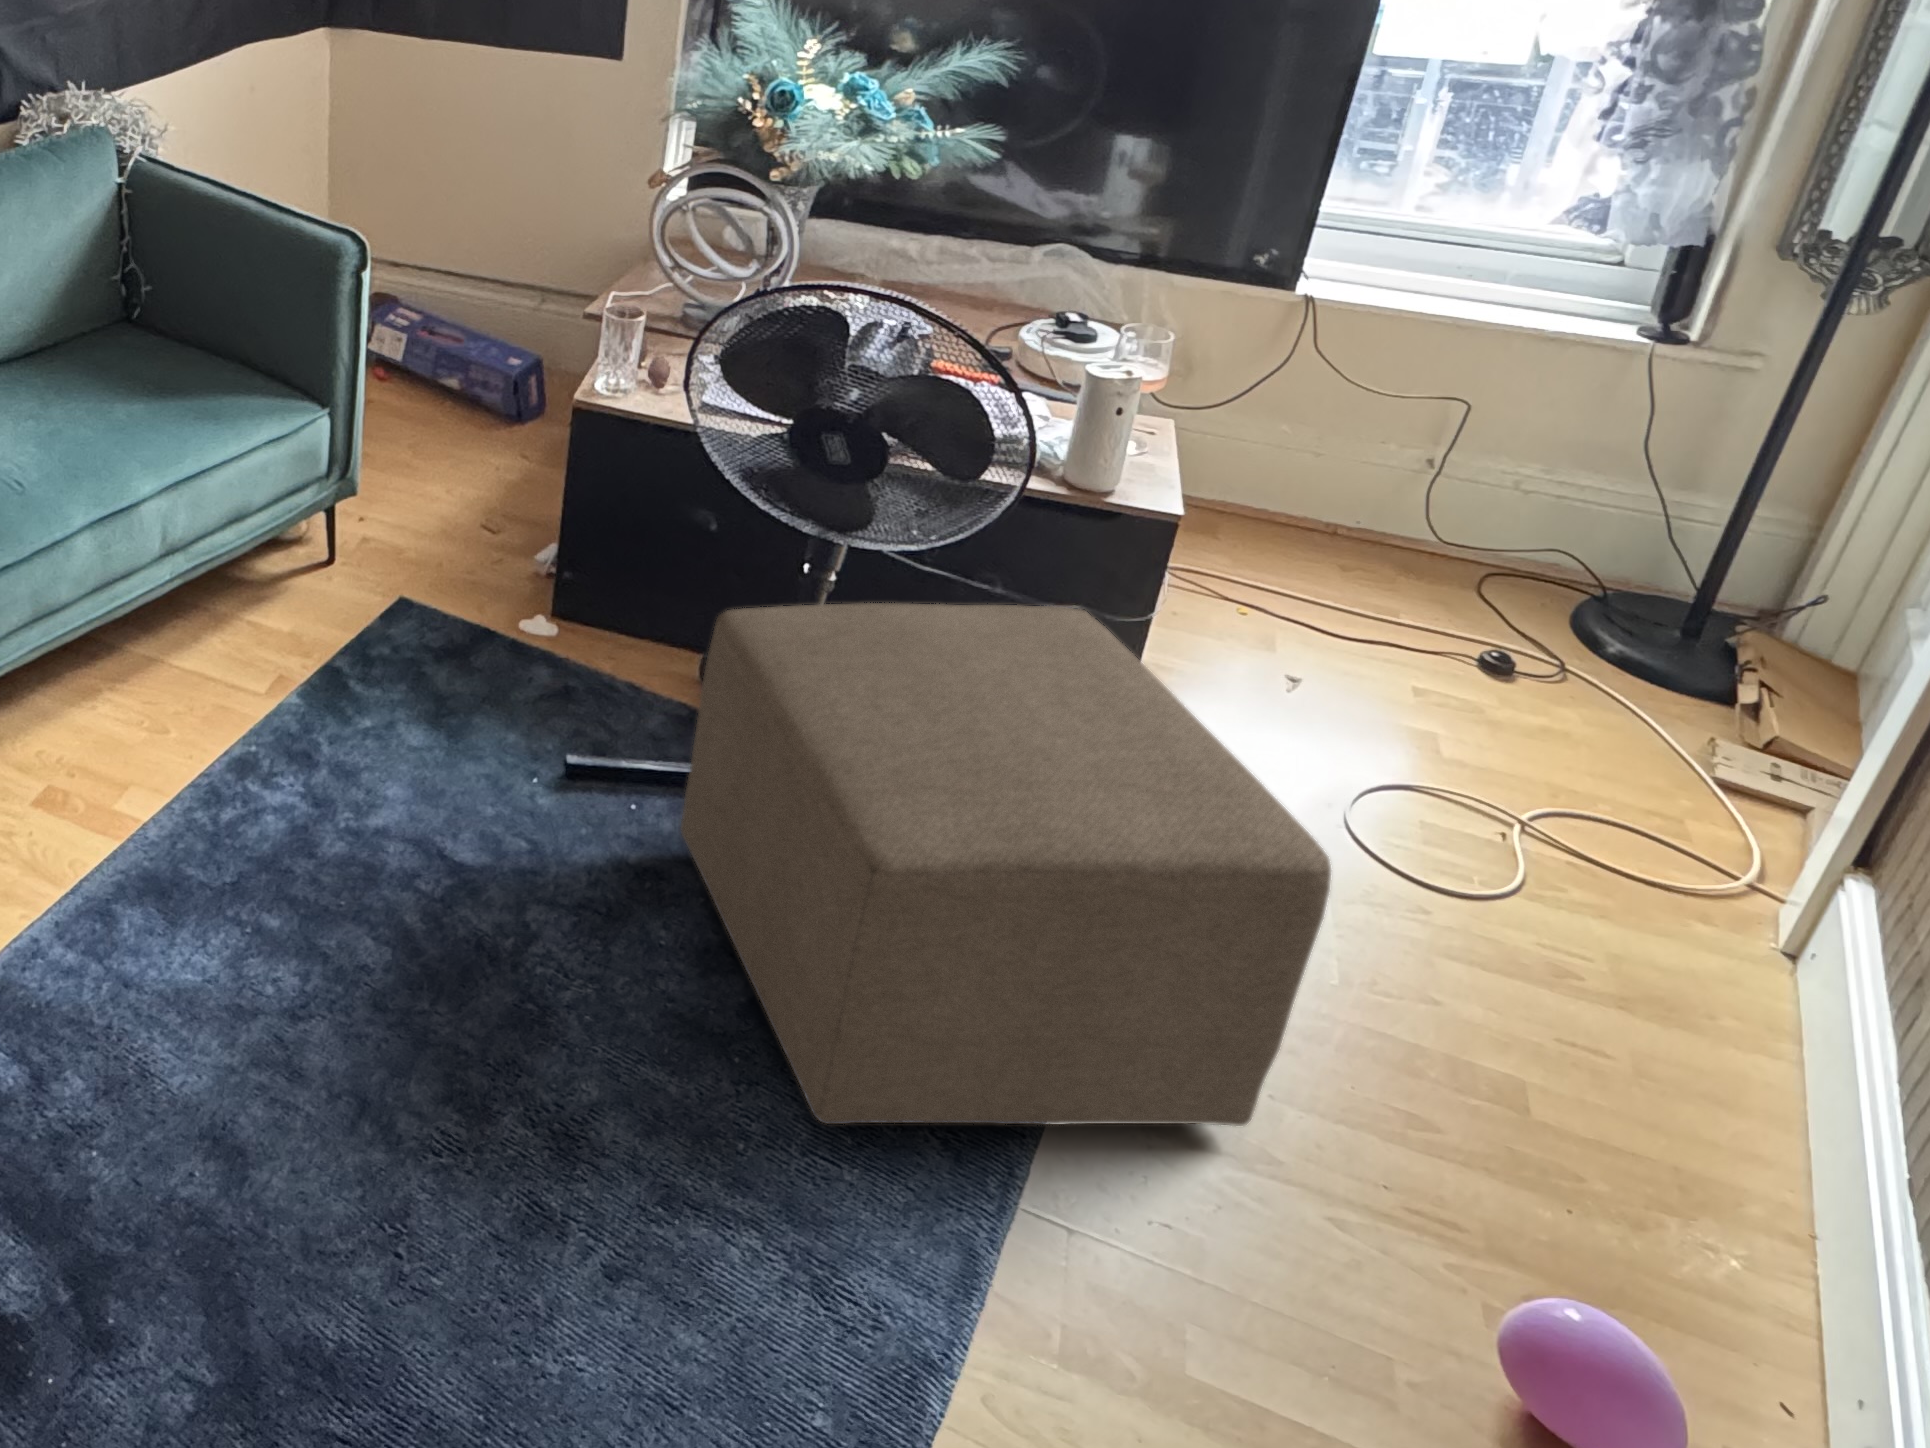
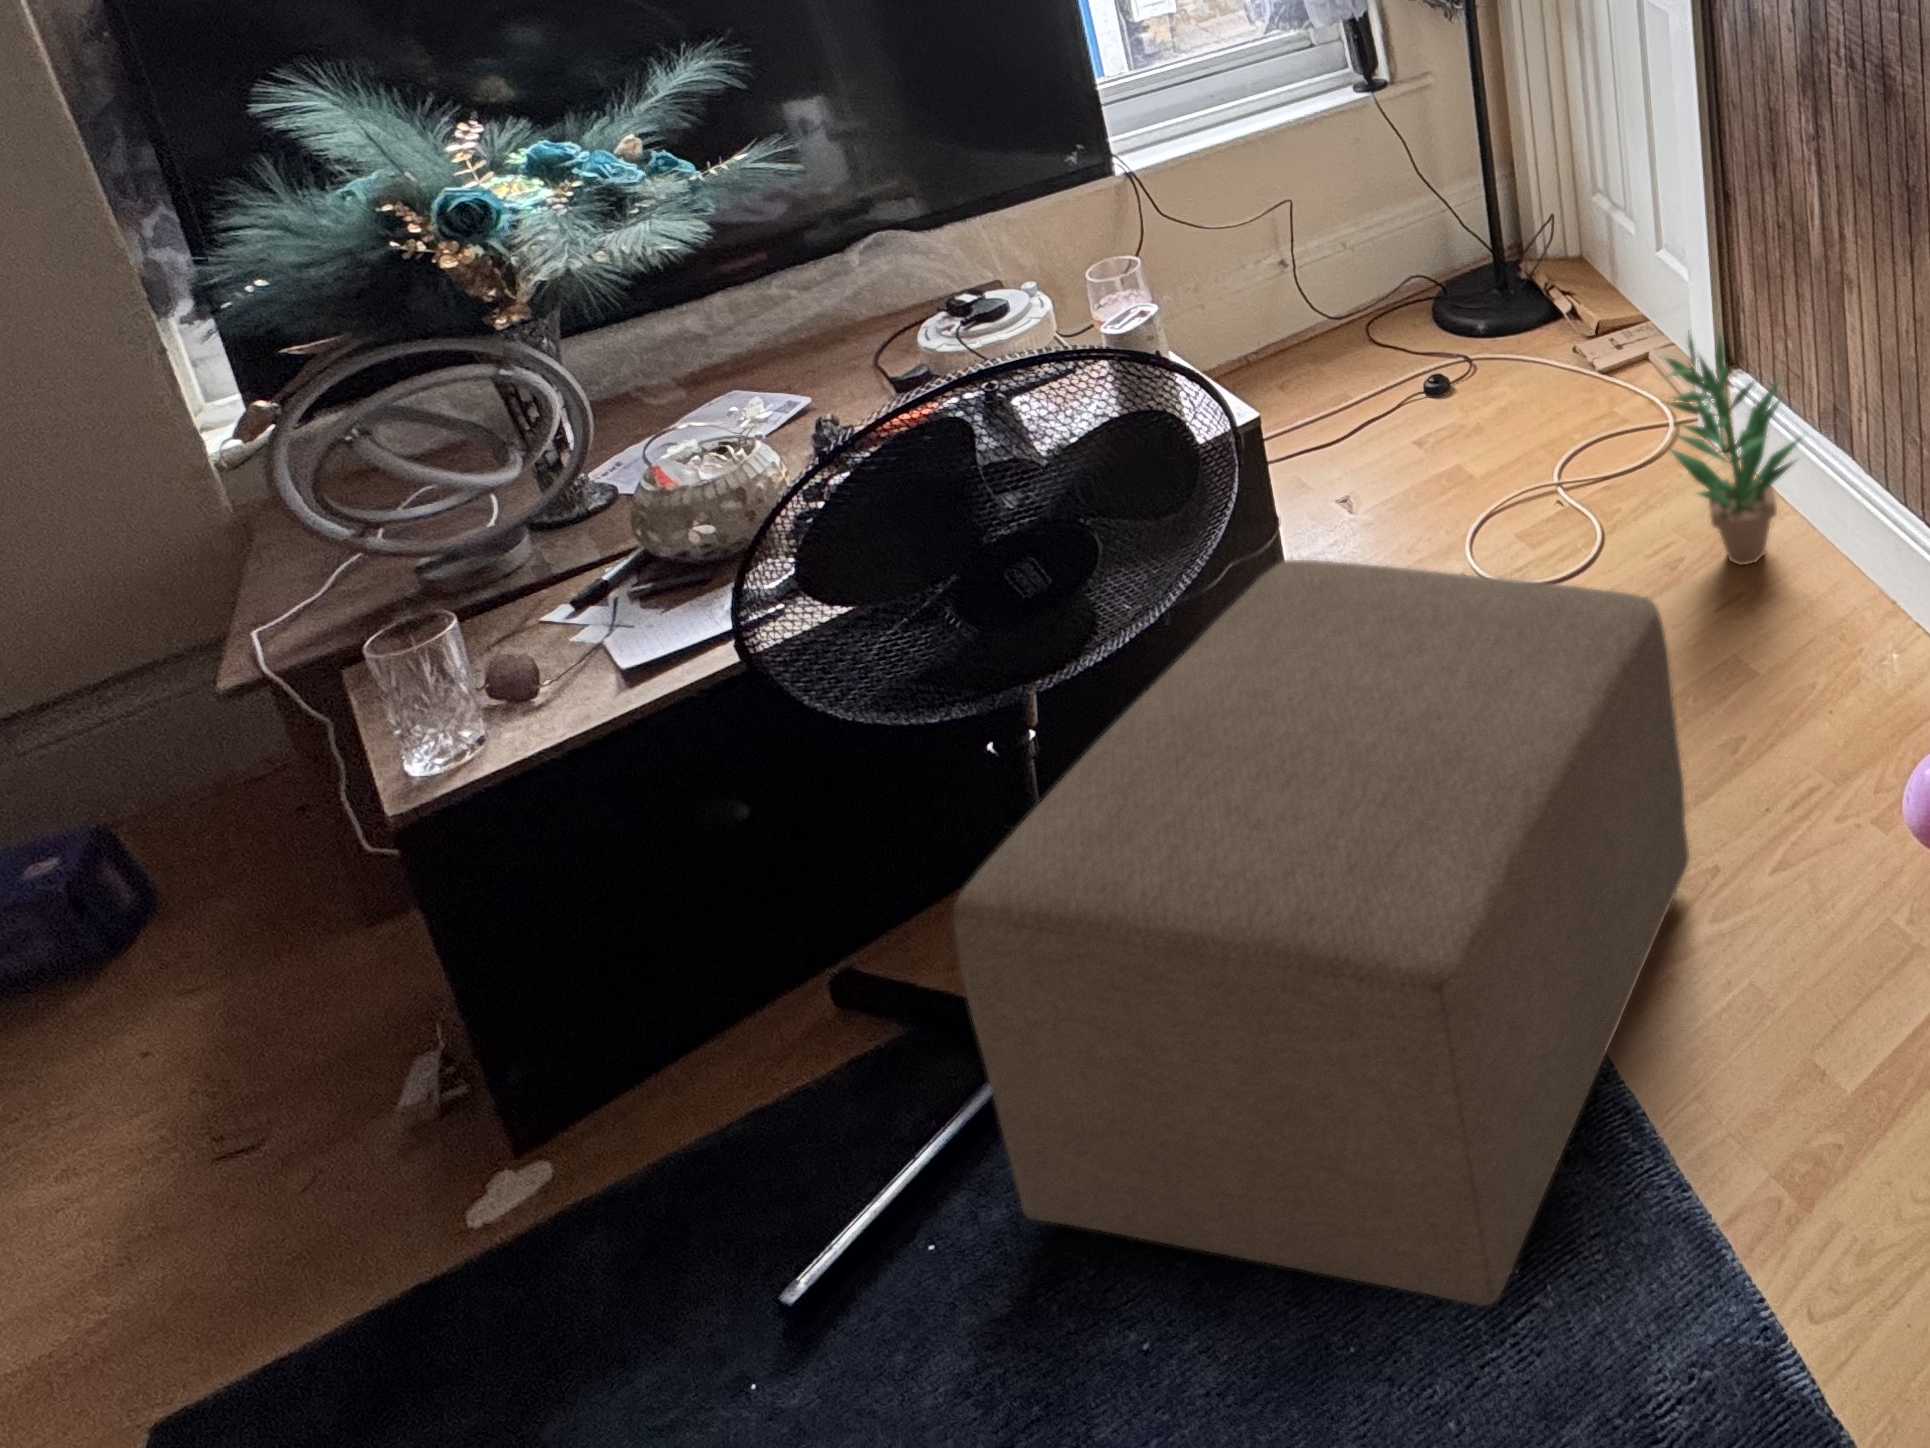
potted plant: none [1606,751,1874,1067] -> present [1661,335,1800,565]

